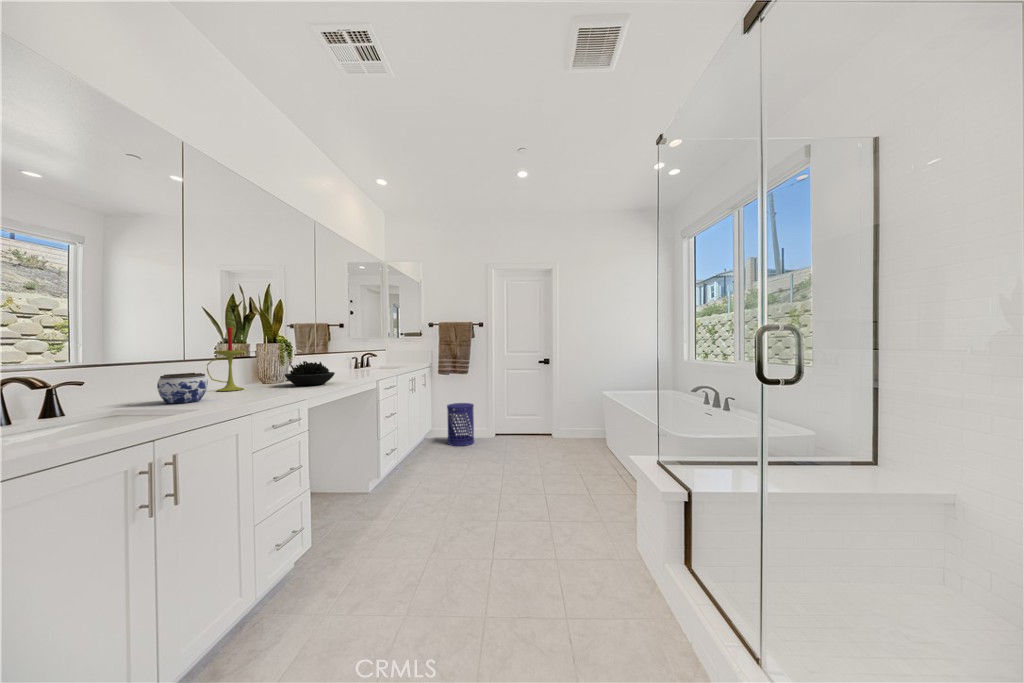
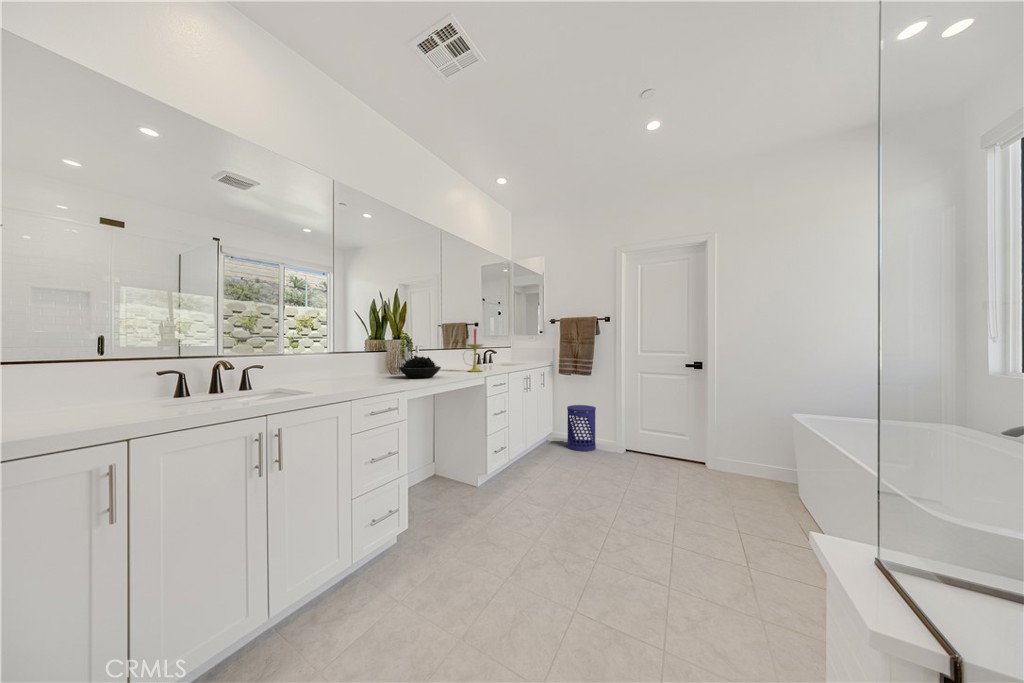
candle: present [207,327,245,391] -> present [463,329,483,372]
jar: present [157,373,208,404] -> none [296,362,331,387]

